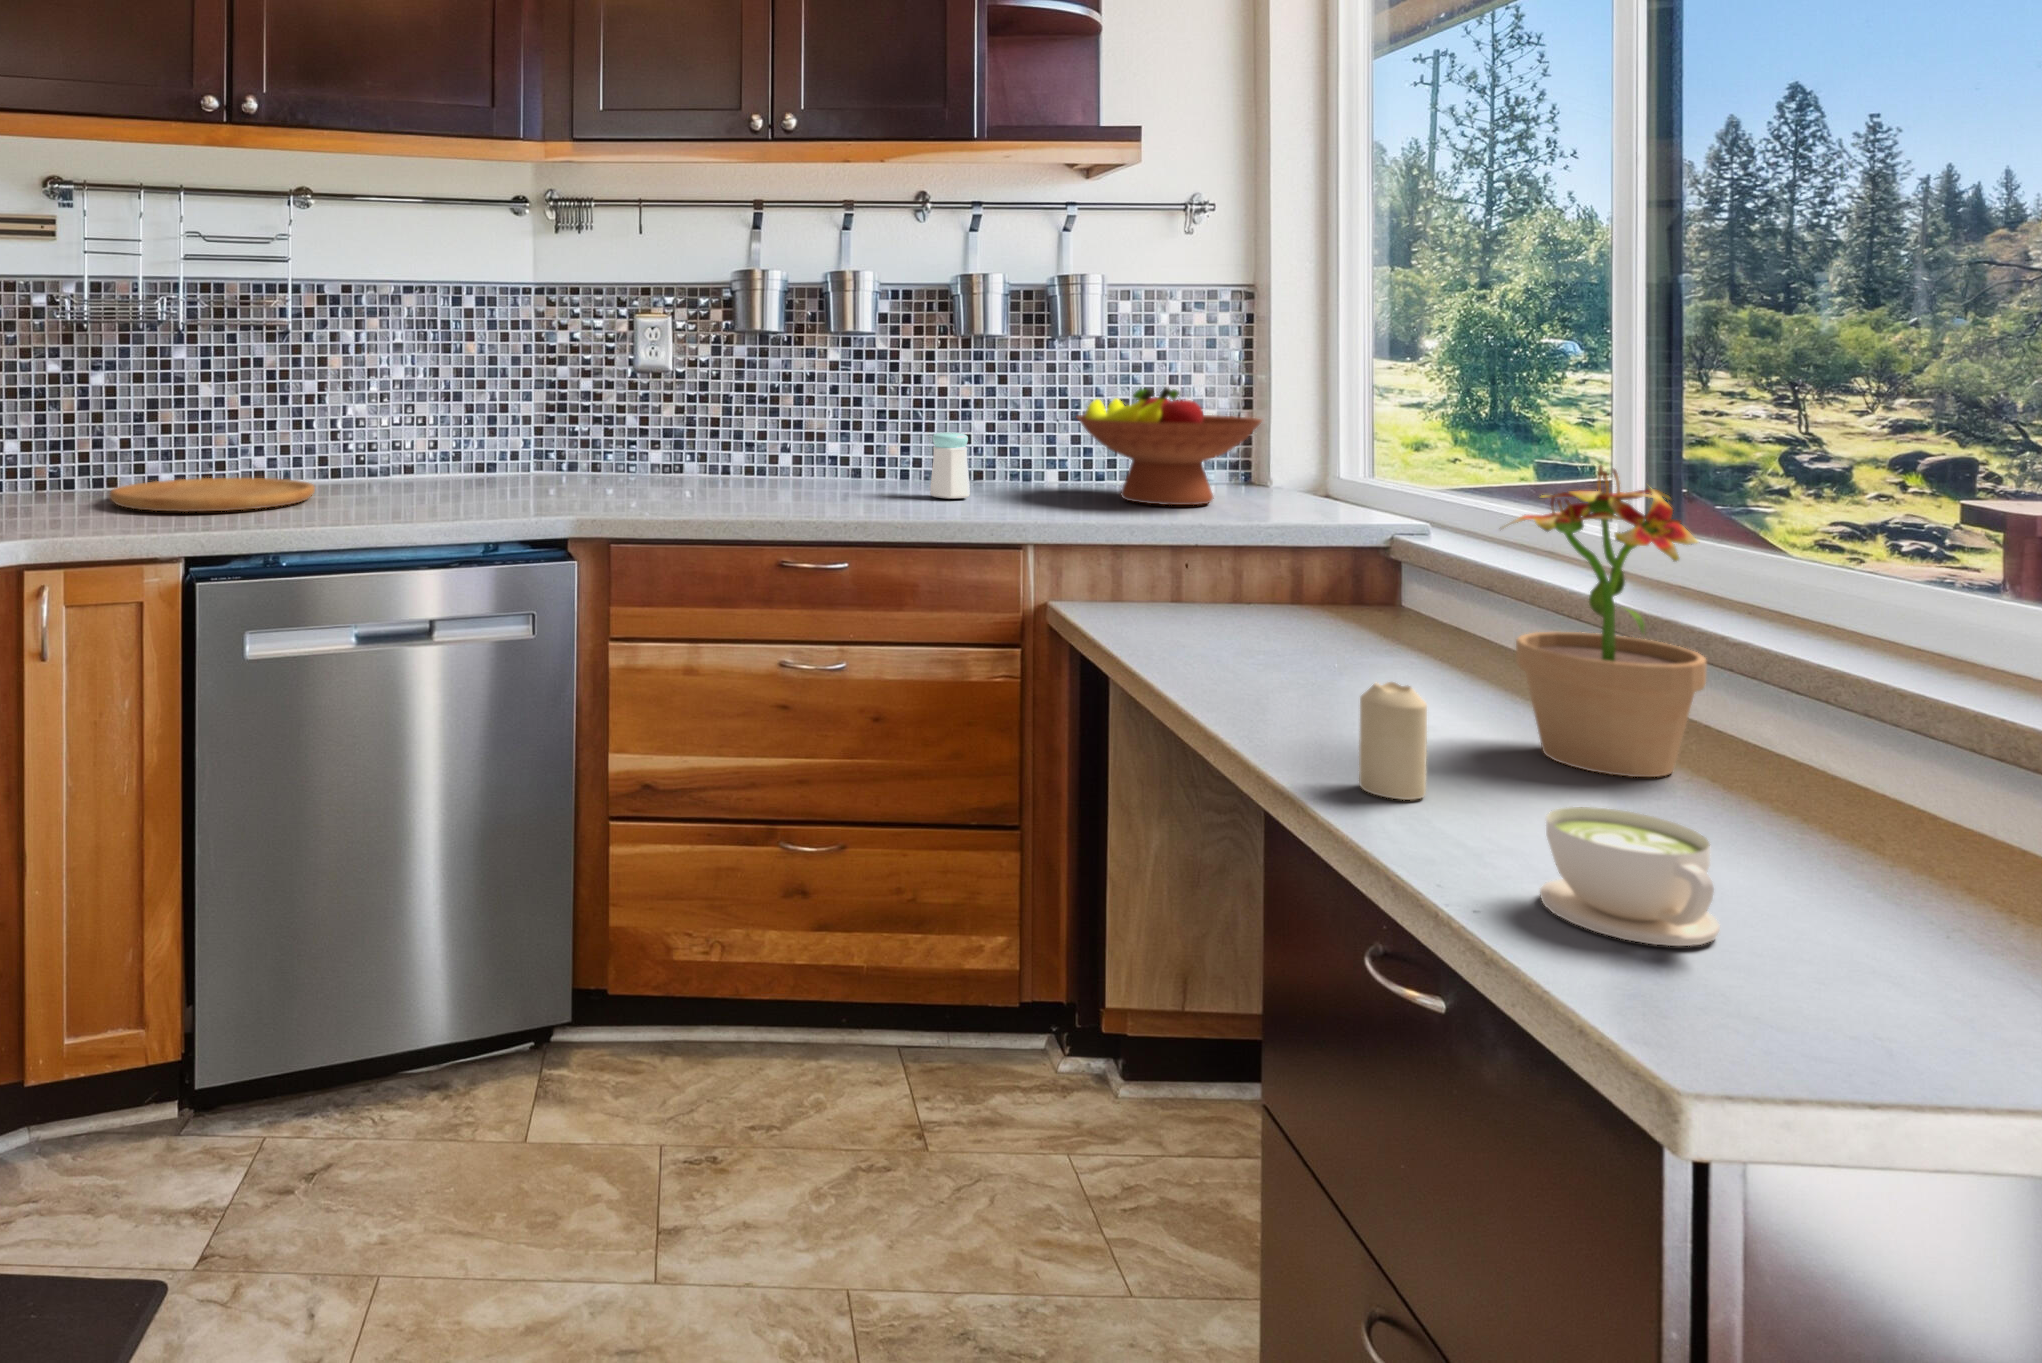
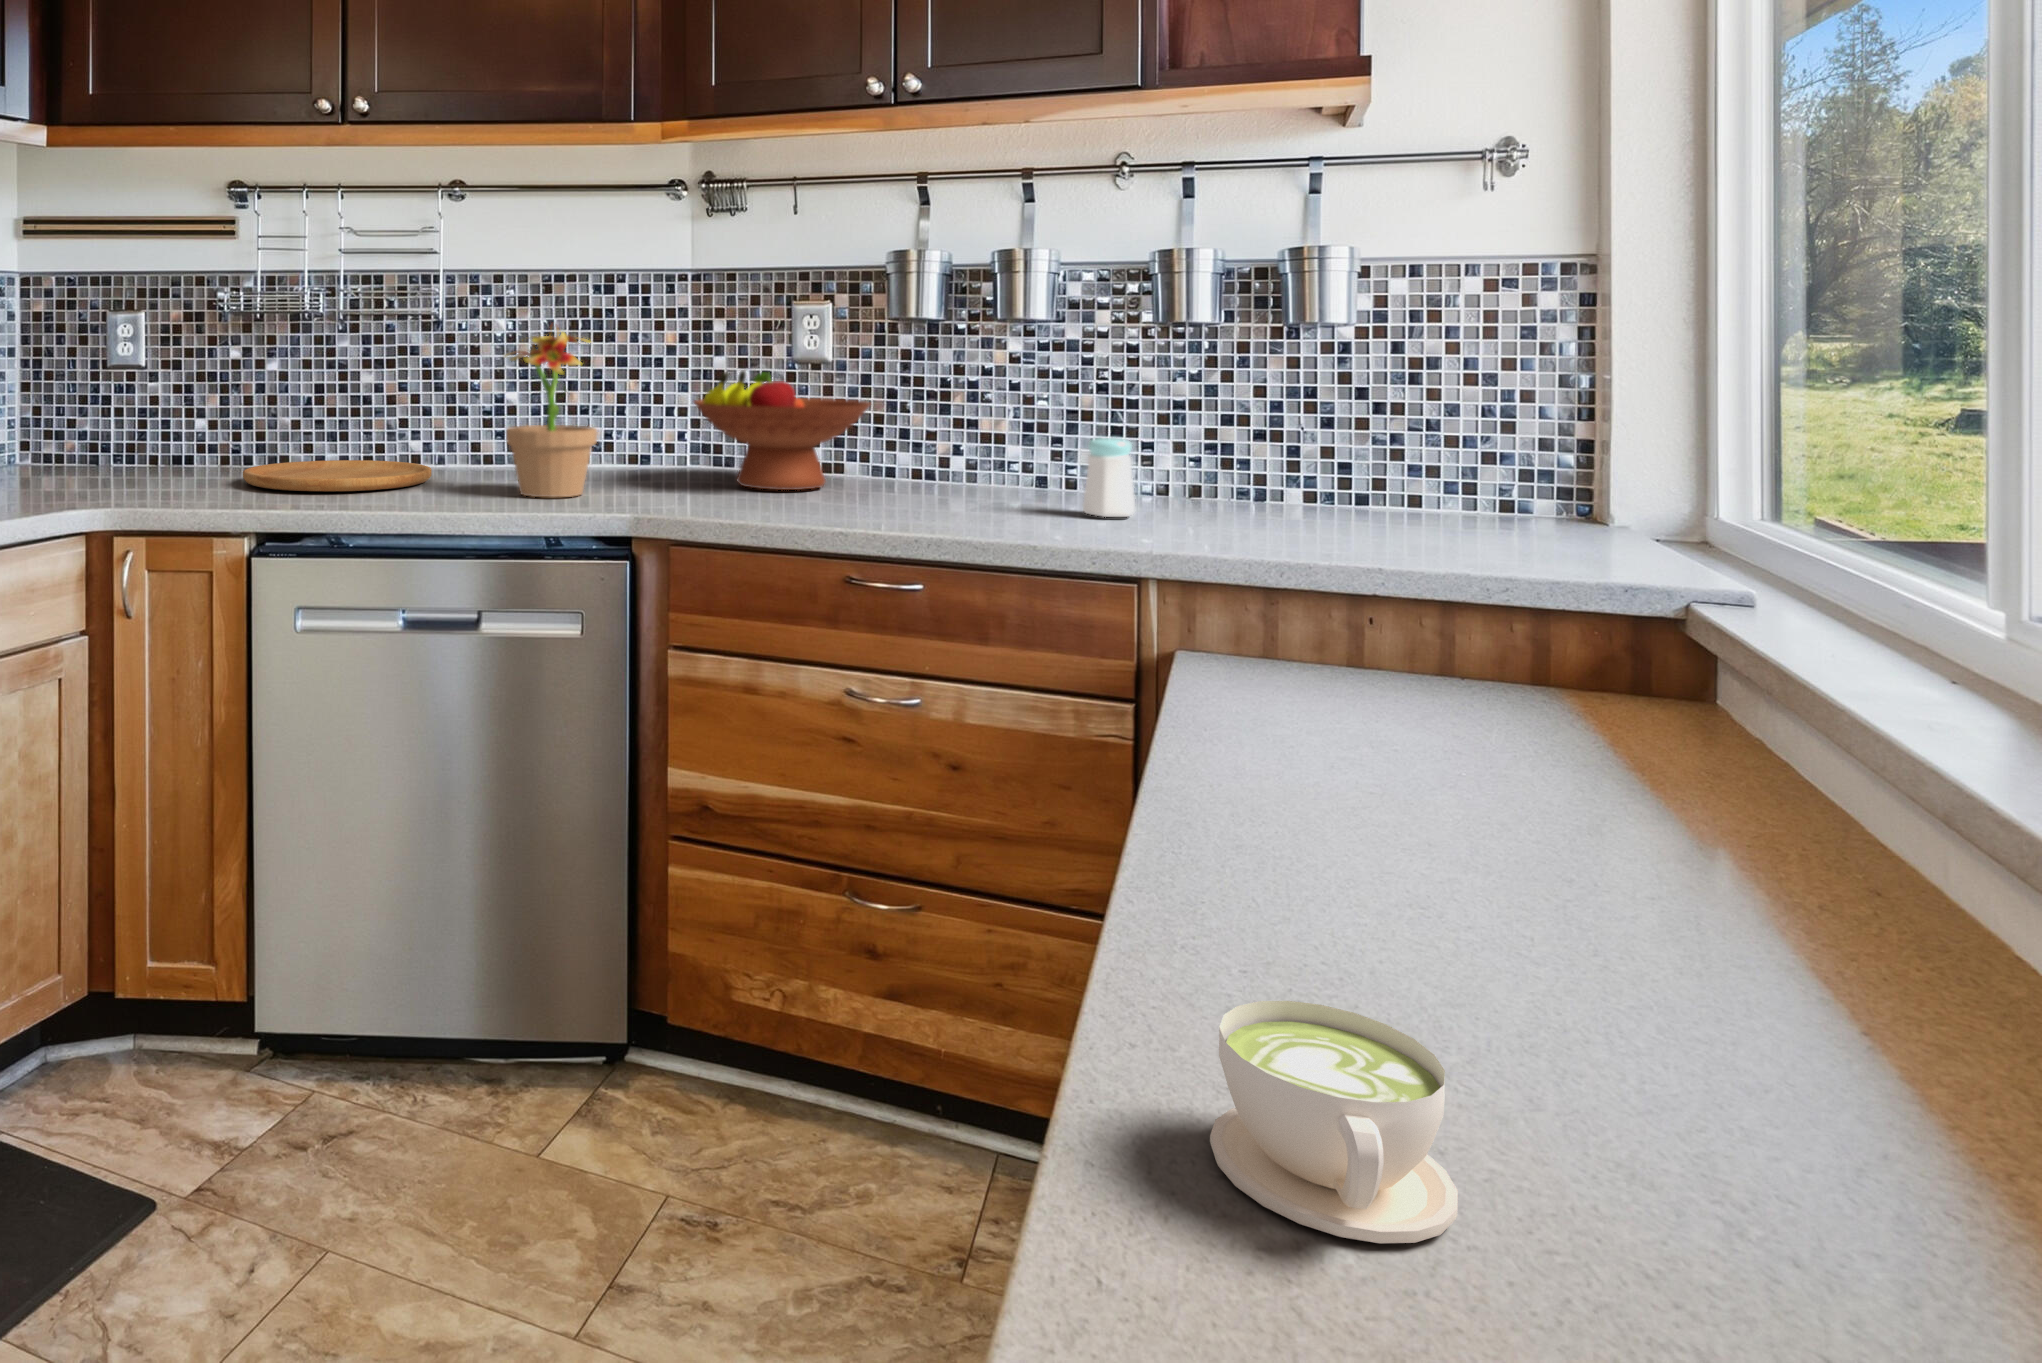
fruit bowl: present [1077,388,1262,505] -> present [694,370,871,490]
potted plant: present [1510,466,1707,777] -> present [505,328,597,497]
candle: present [1359,682,1427,800] -> none [1209,791,1300,958]

